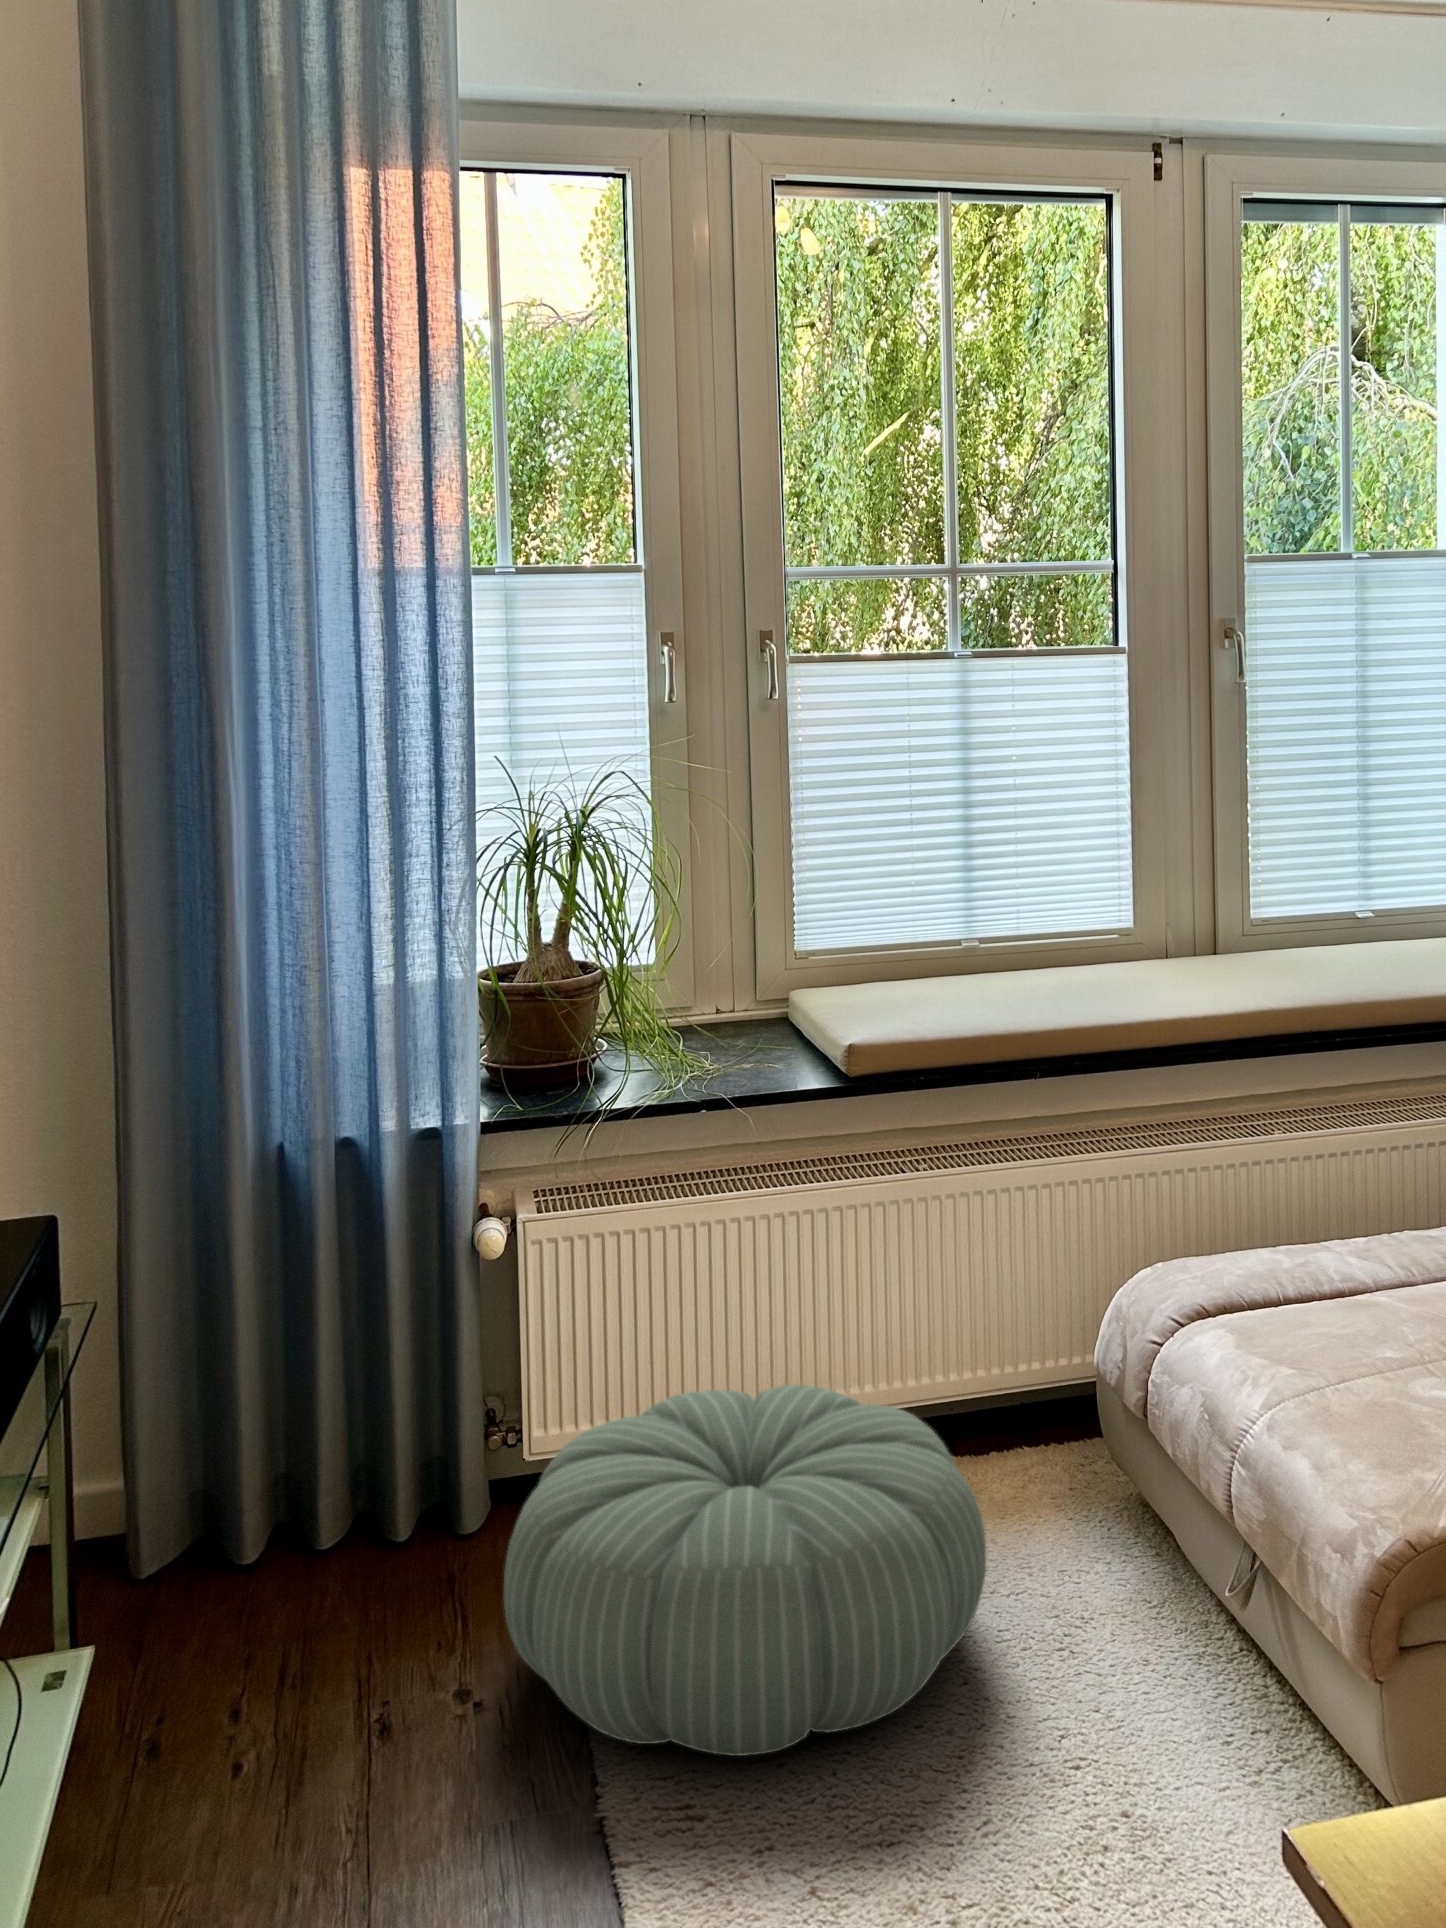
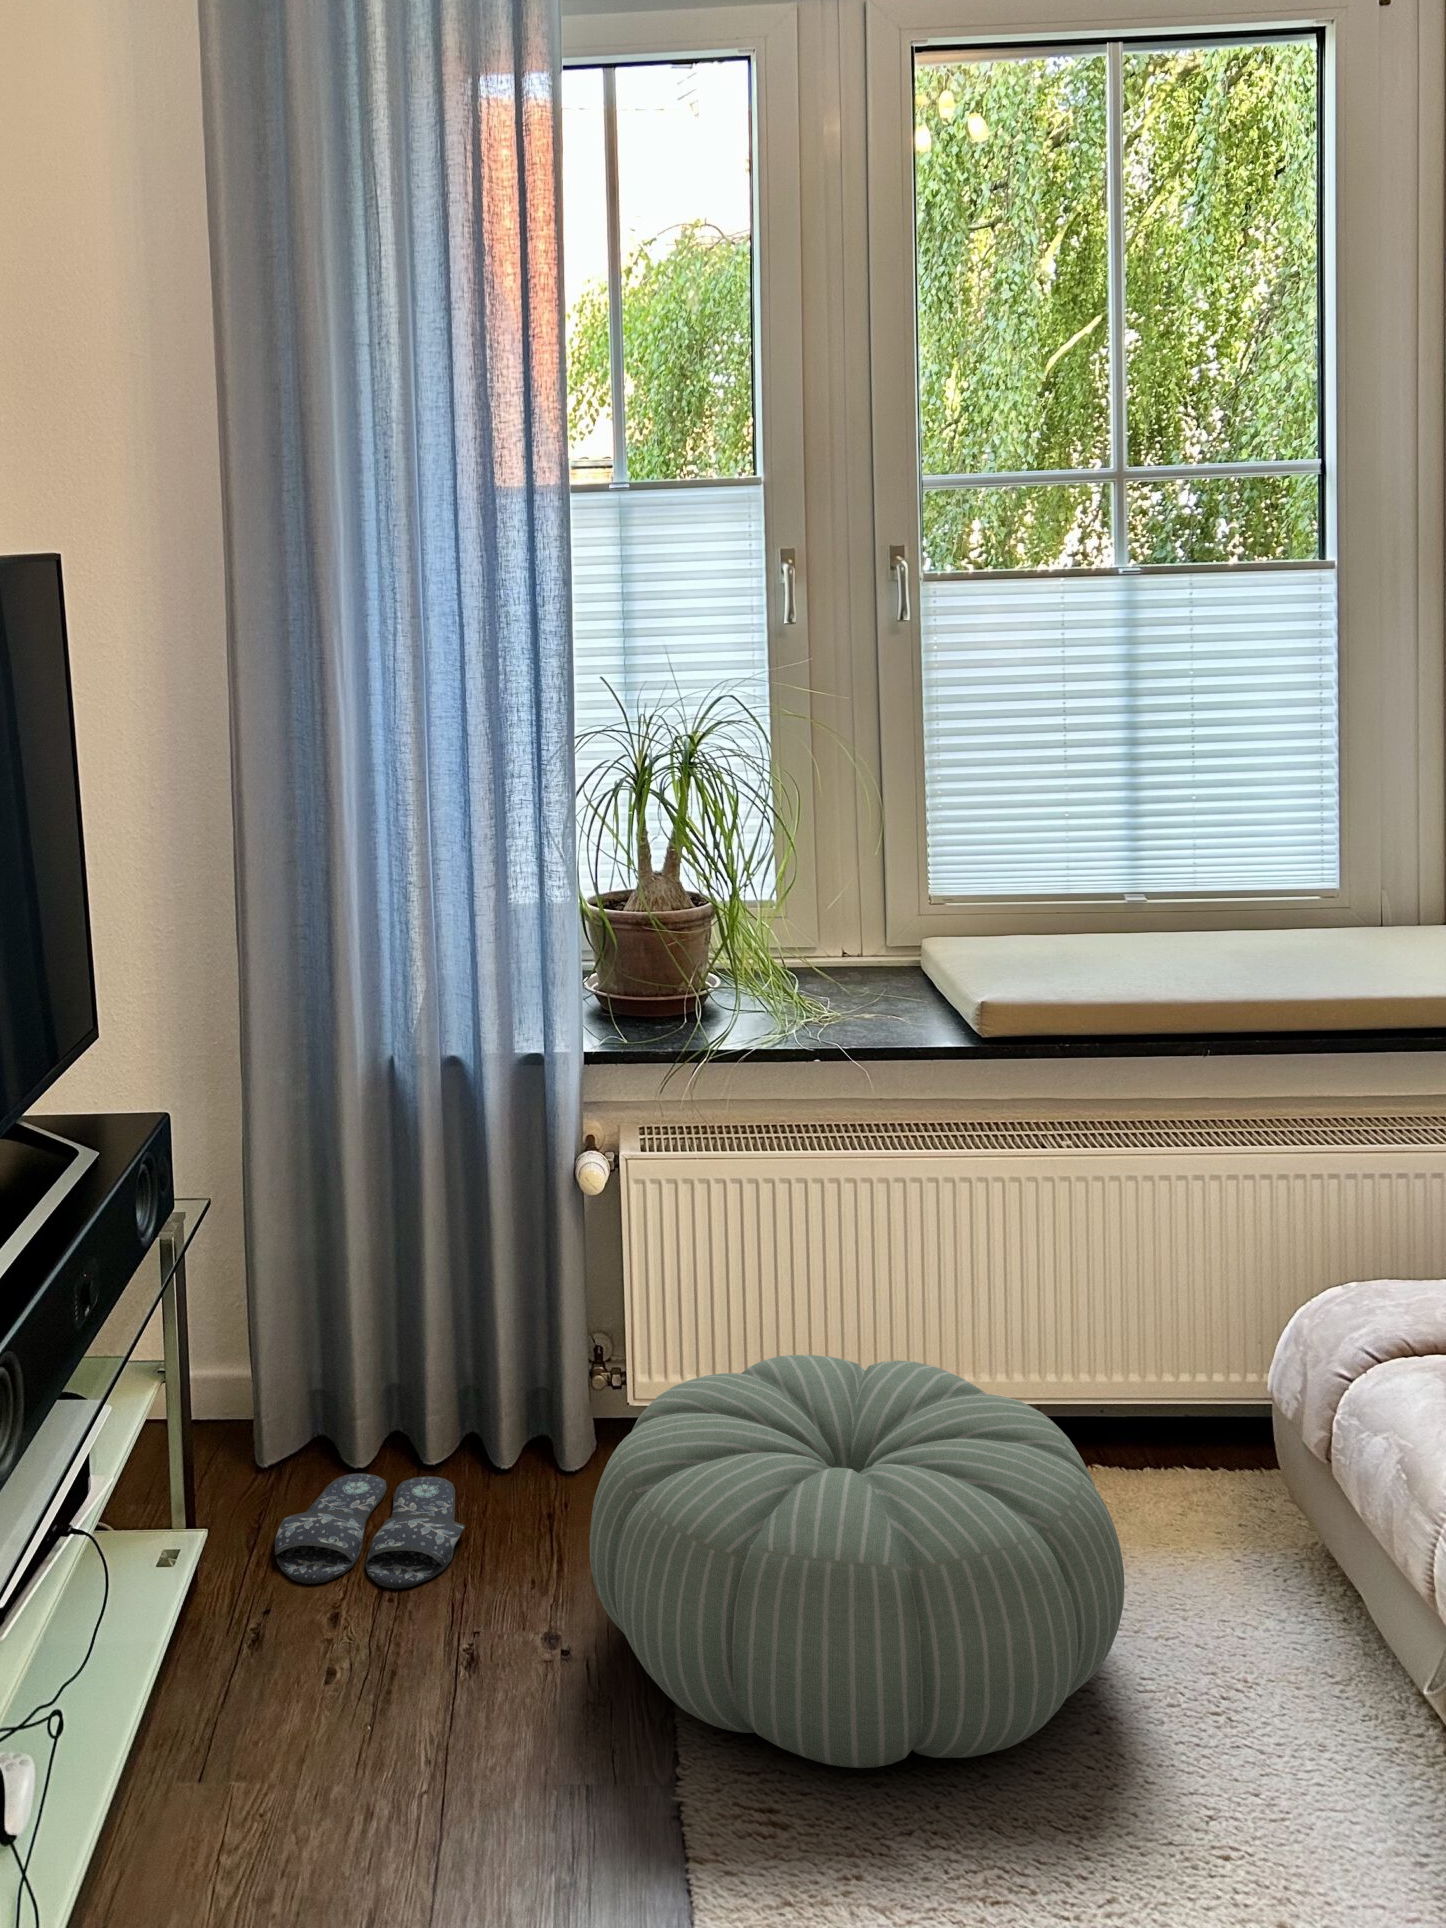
slippers: none [164,1562,366,1686] -> present [275,1473,465,1589]

